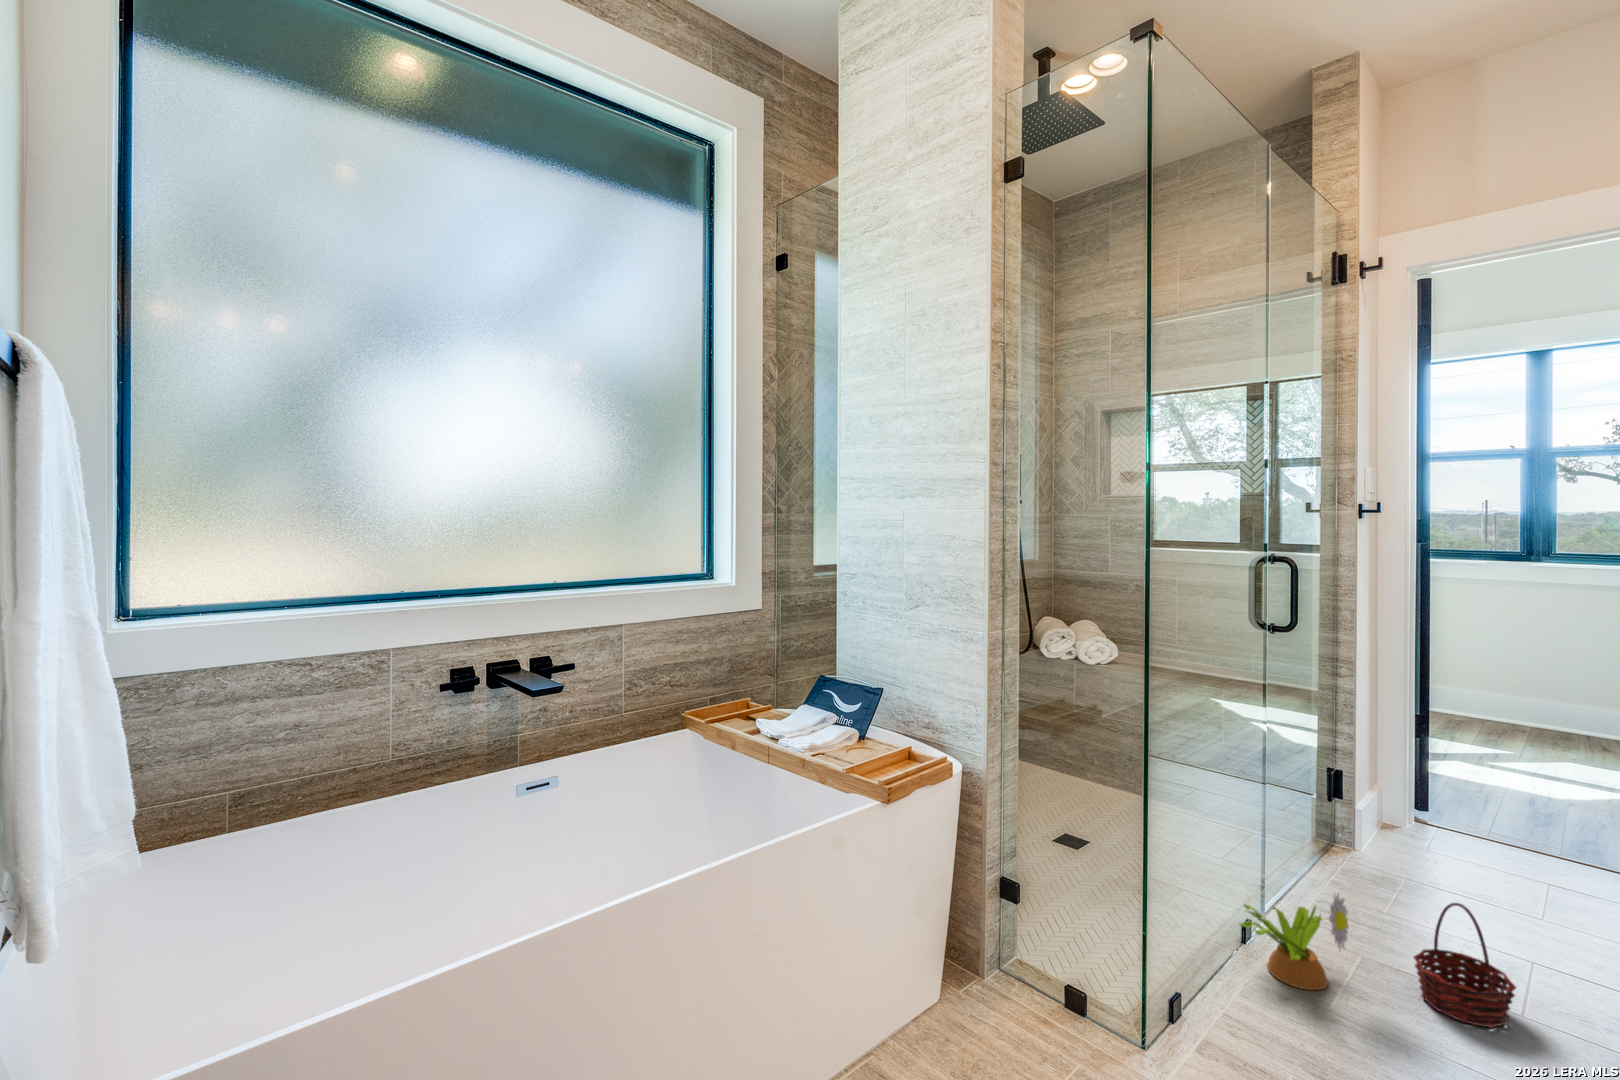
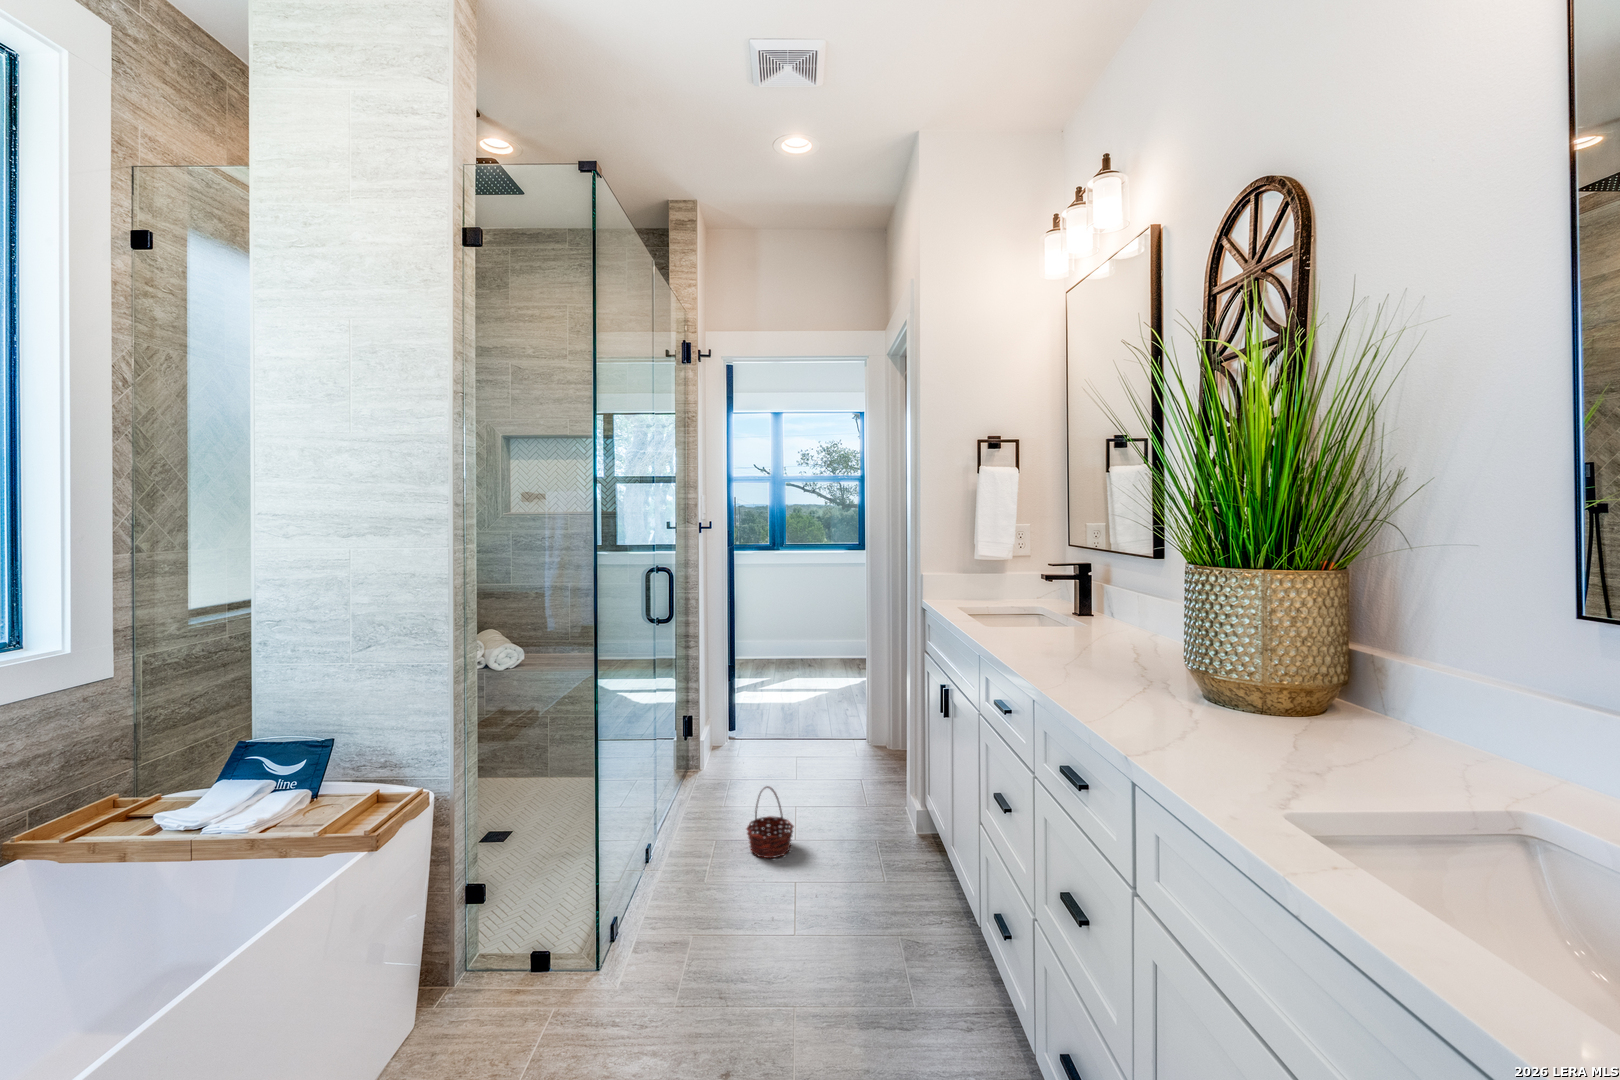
decorative plant: present [1240,894,1349,990] -> none [650,802,714,878]

